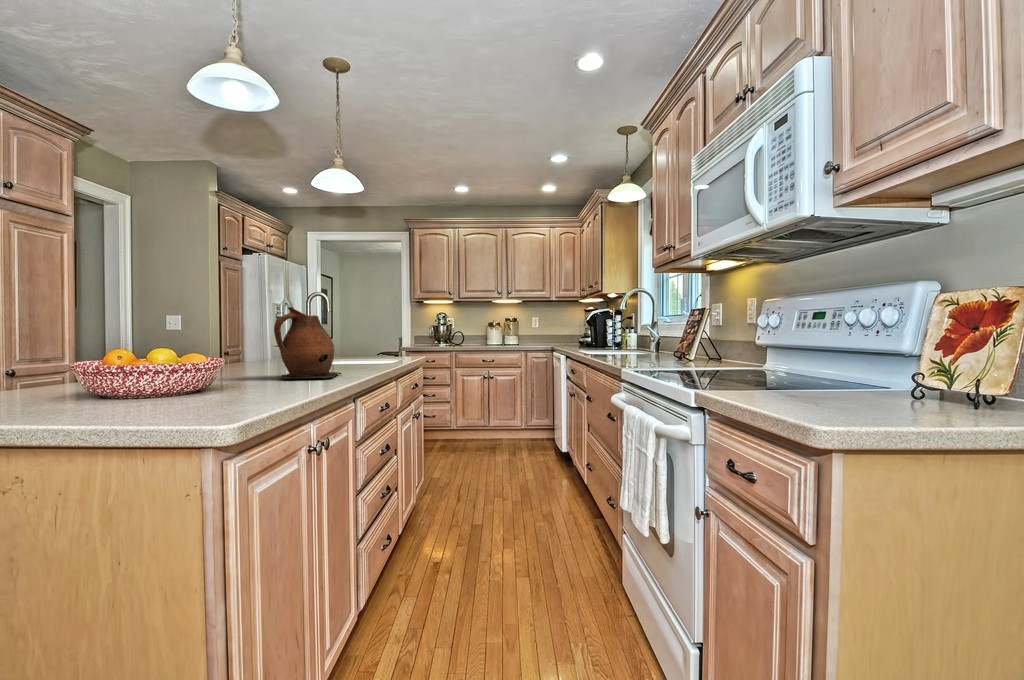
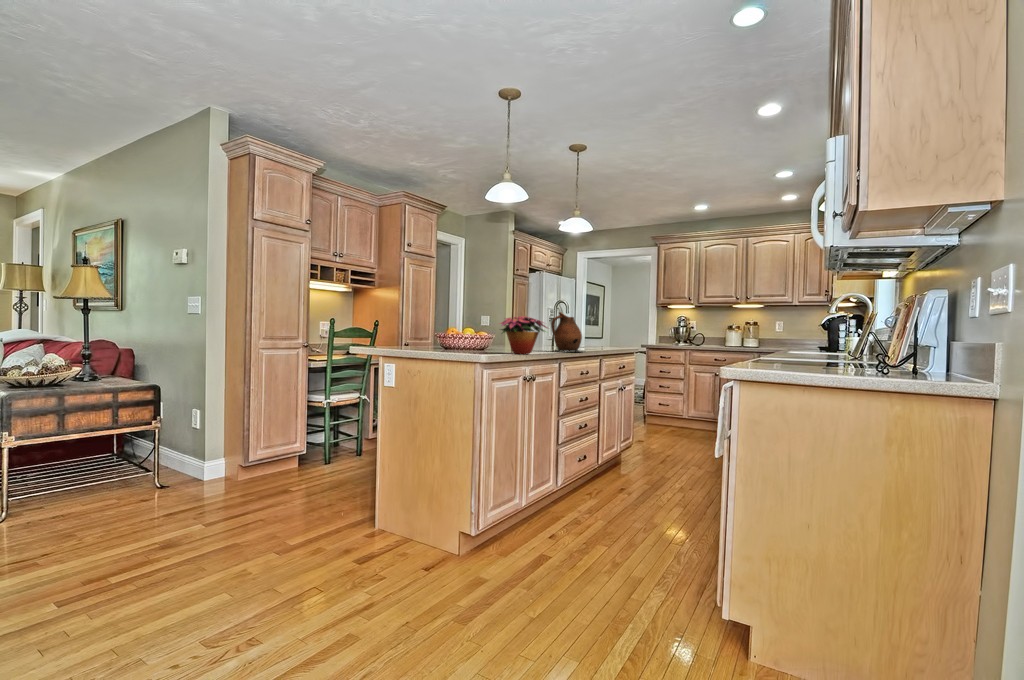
flower arrangement: none [117,315,274,405] -> present [500,316,547,354]

